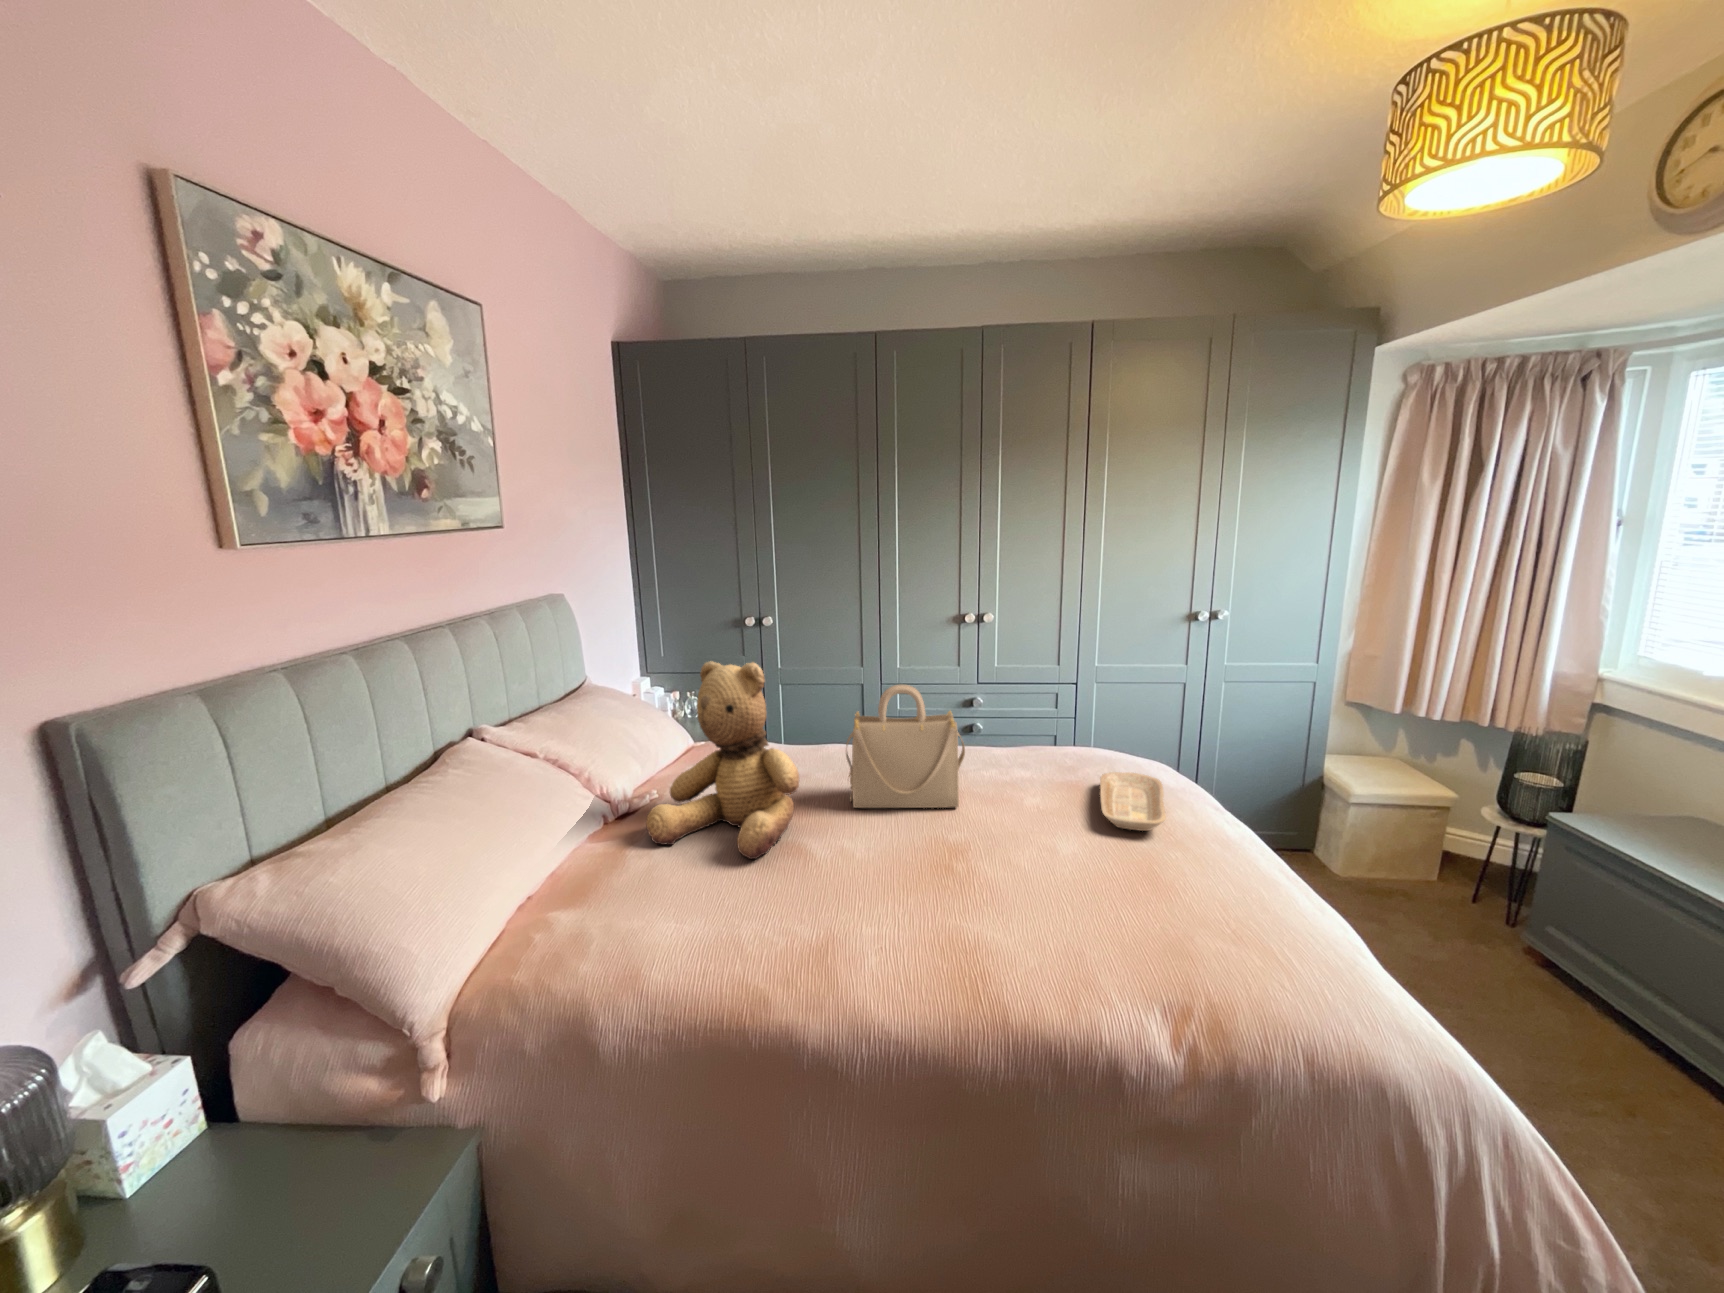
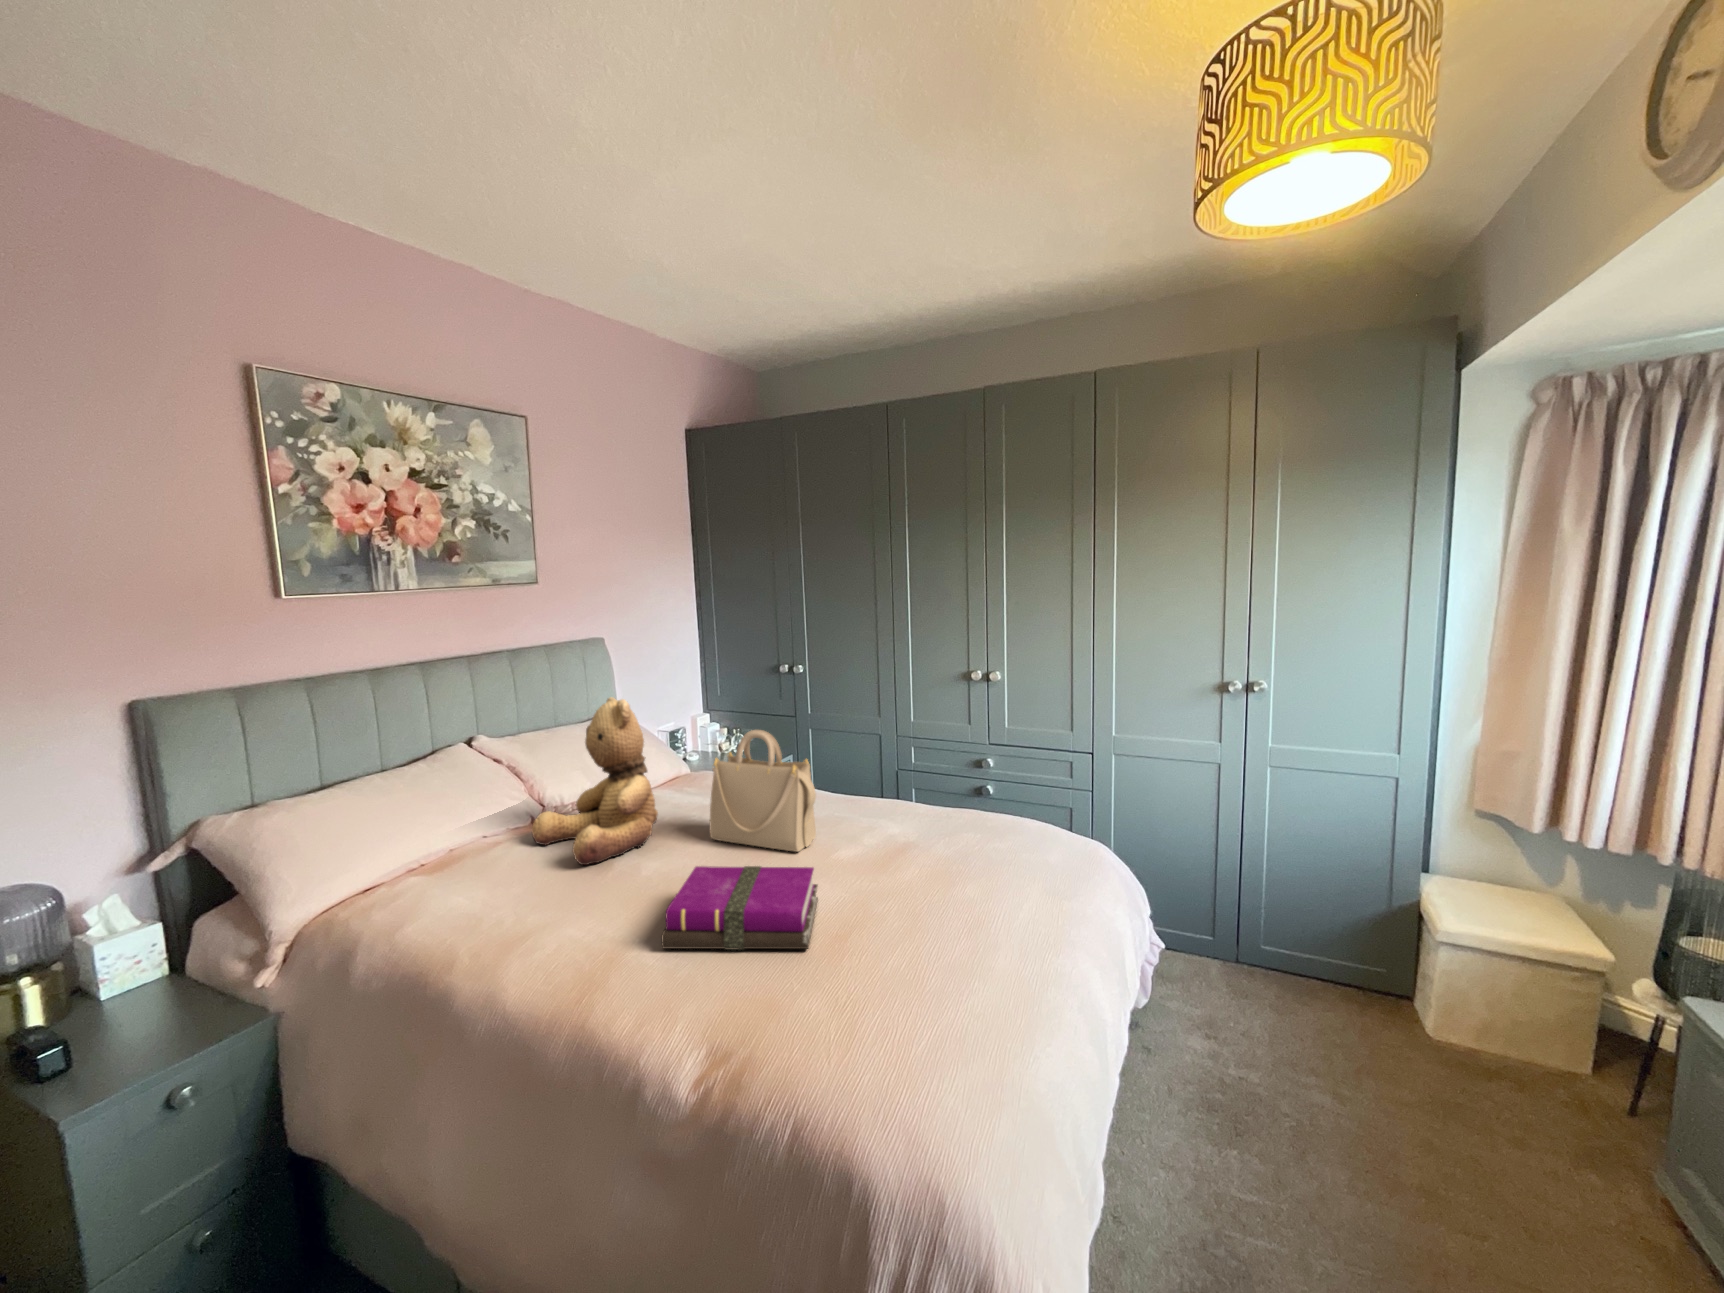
tray: present [1100,772,1166,831] -> none [902,841,1013,901]
notebook: none [923,818,1111,929] -> present [661,866,818,950]

